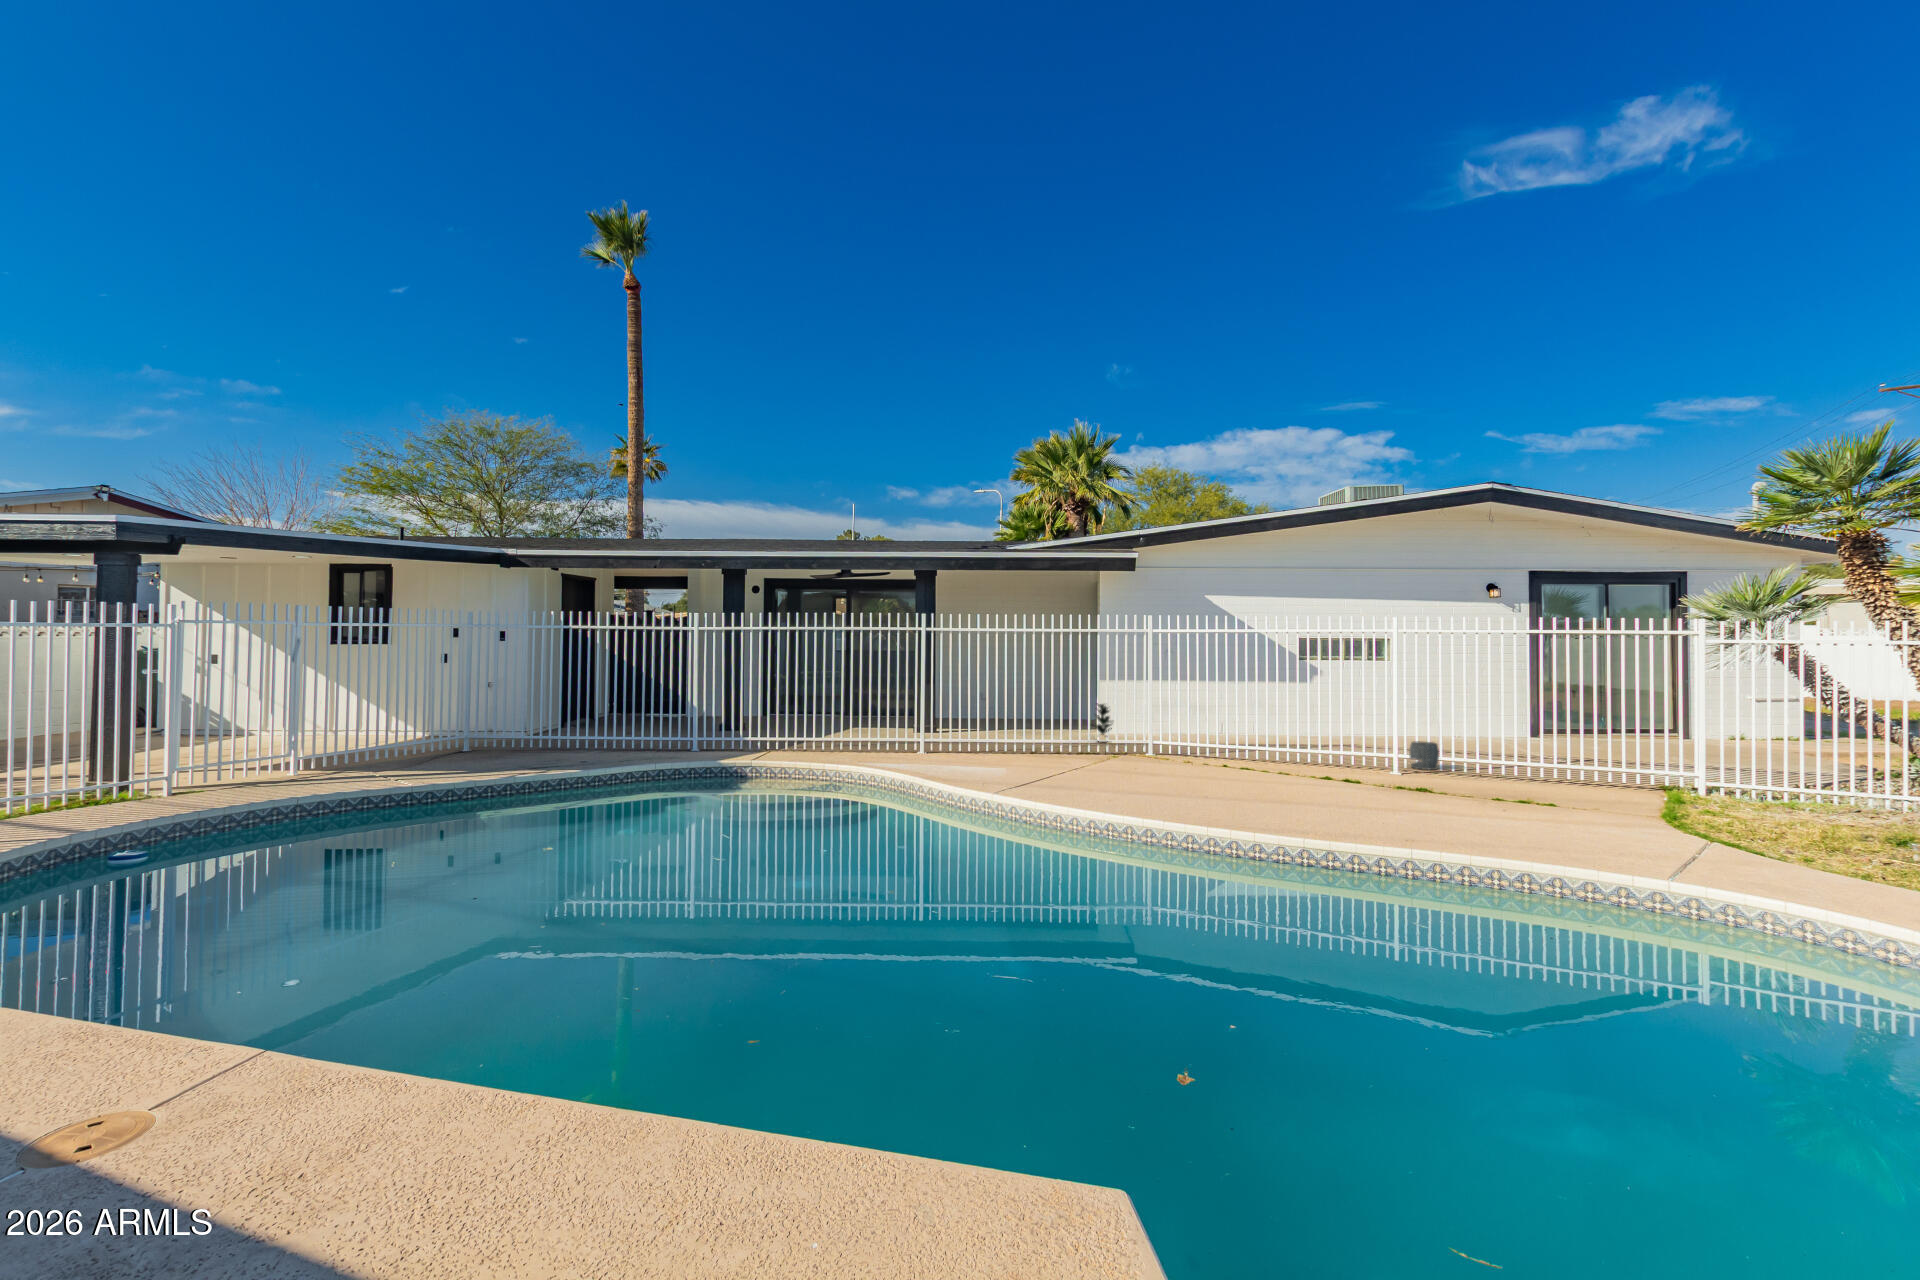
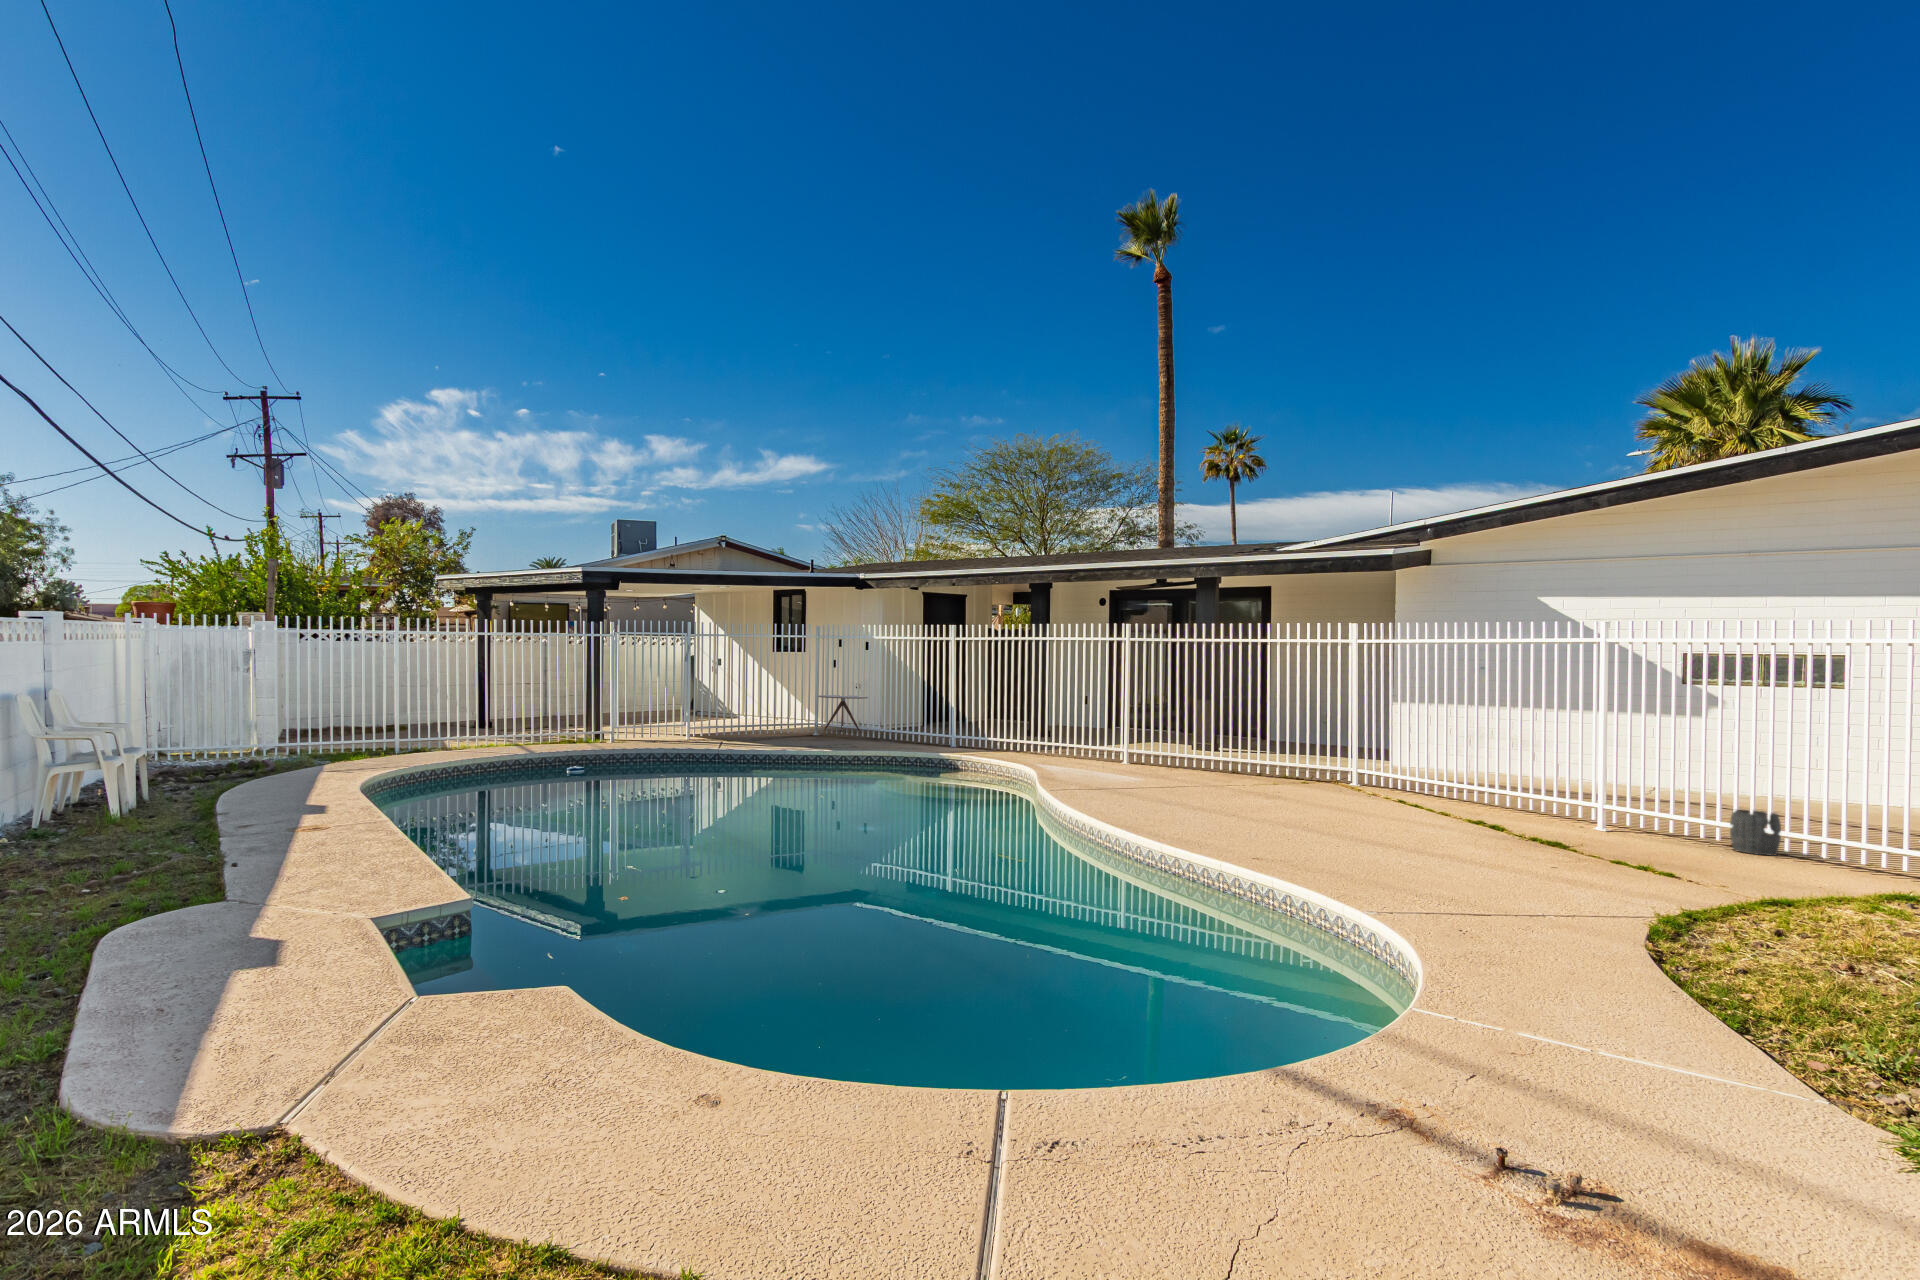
round table: none [445,701,516,746] -> present [818,695,868,732]
potted plant: present [1092,703,1112,743] -> none [1376,731,1408,780]

